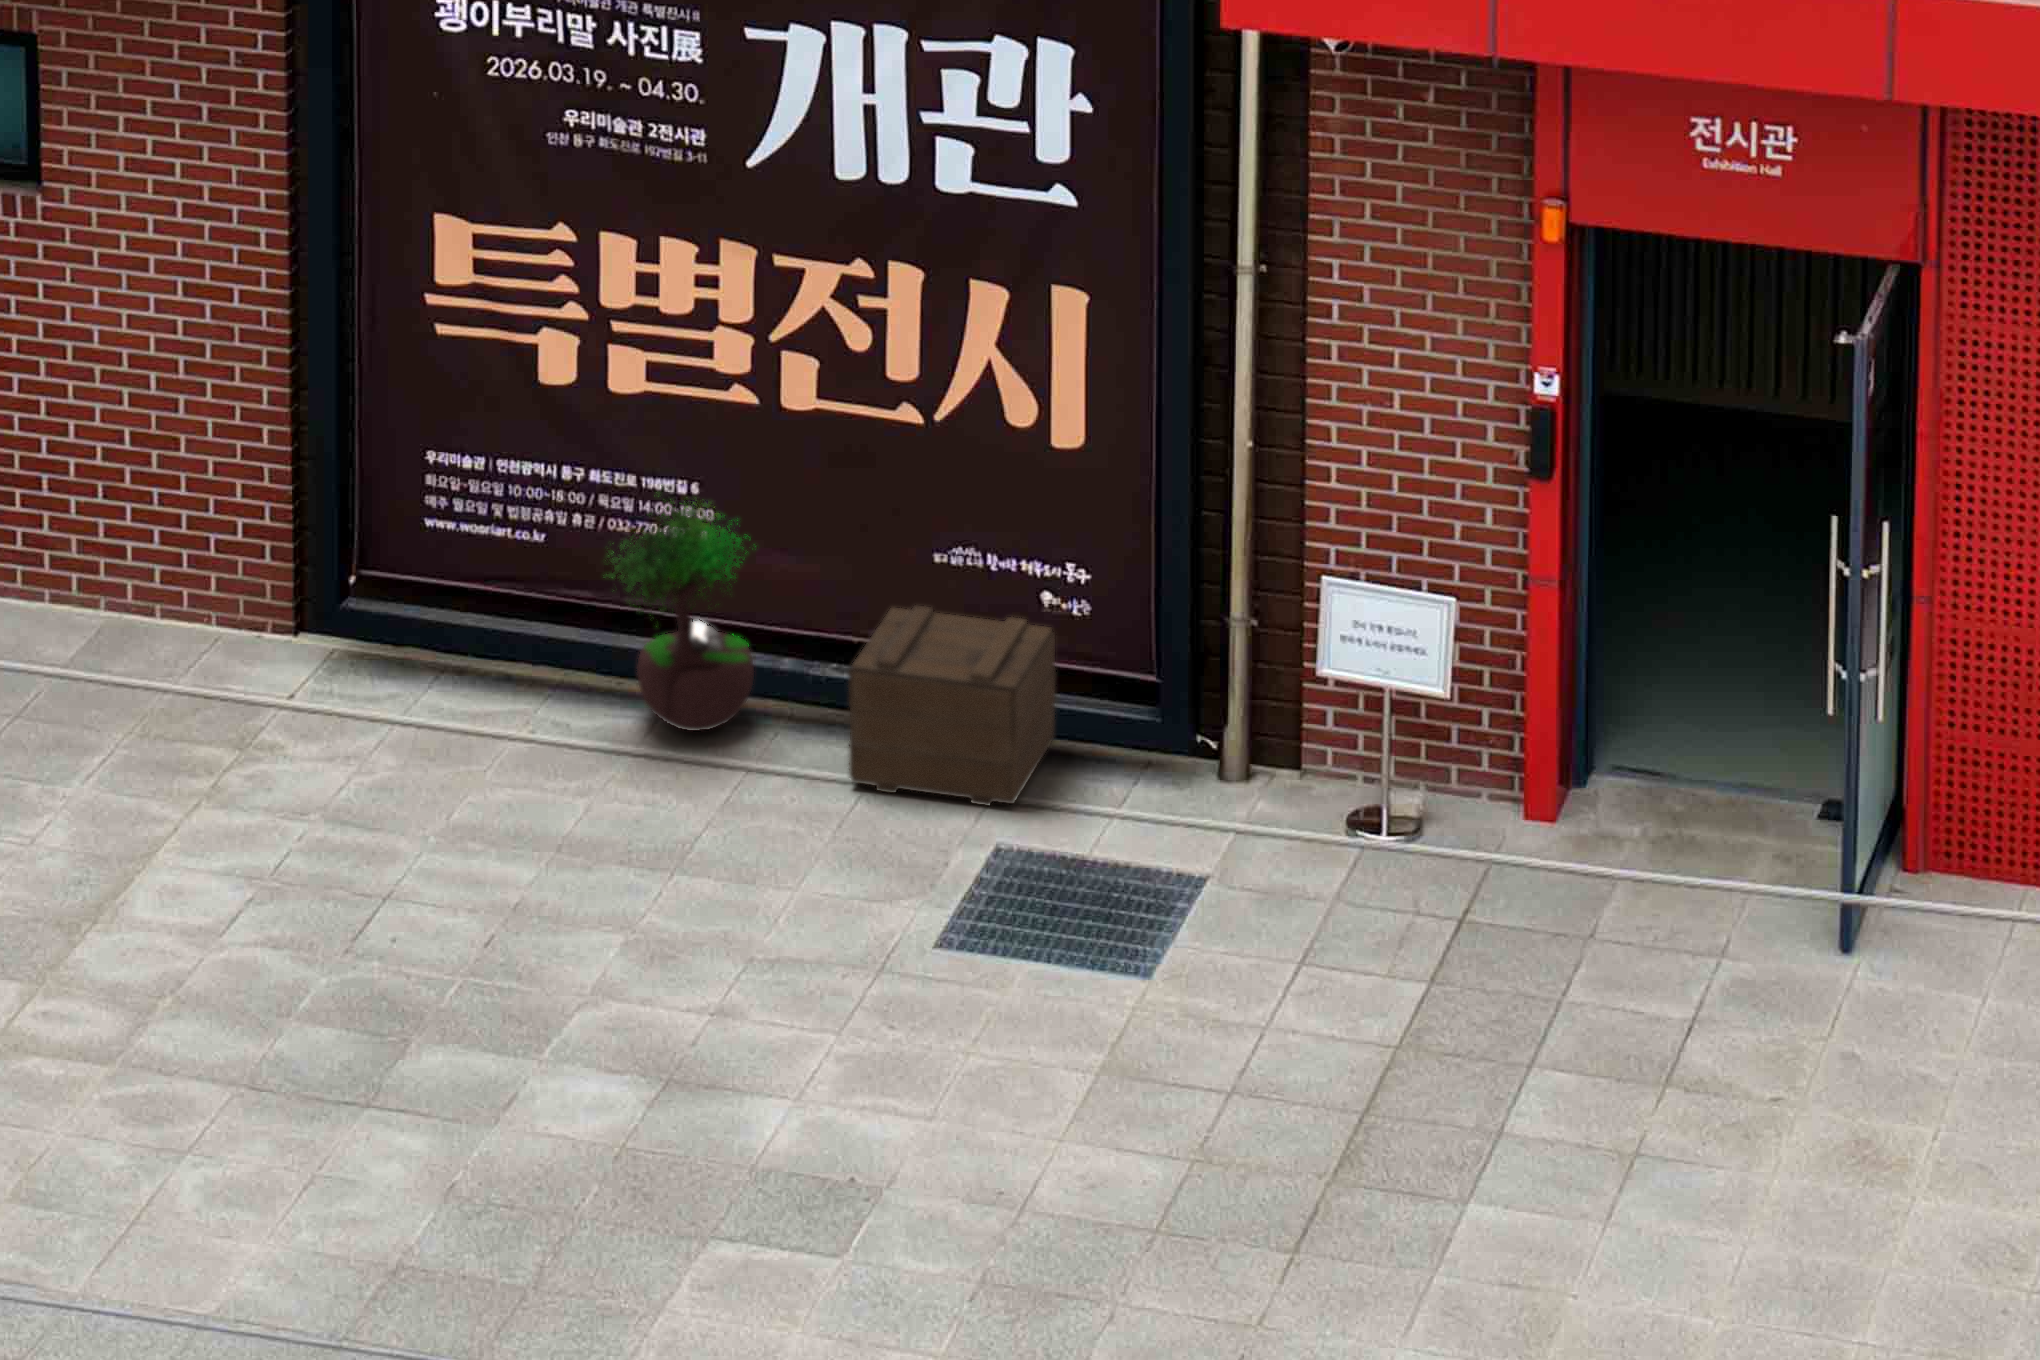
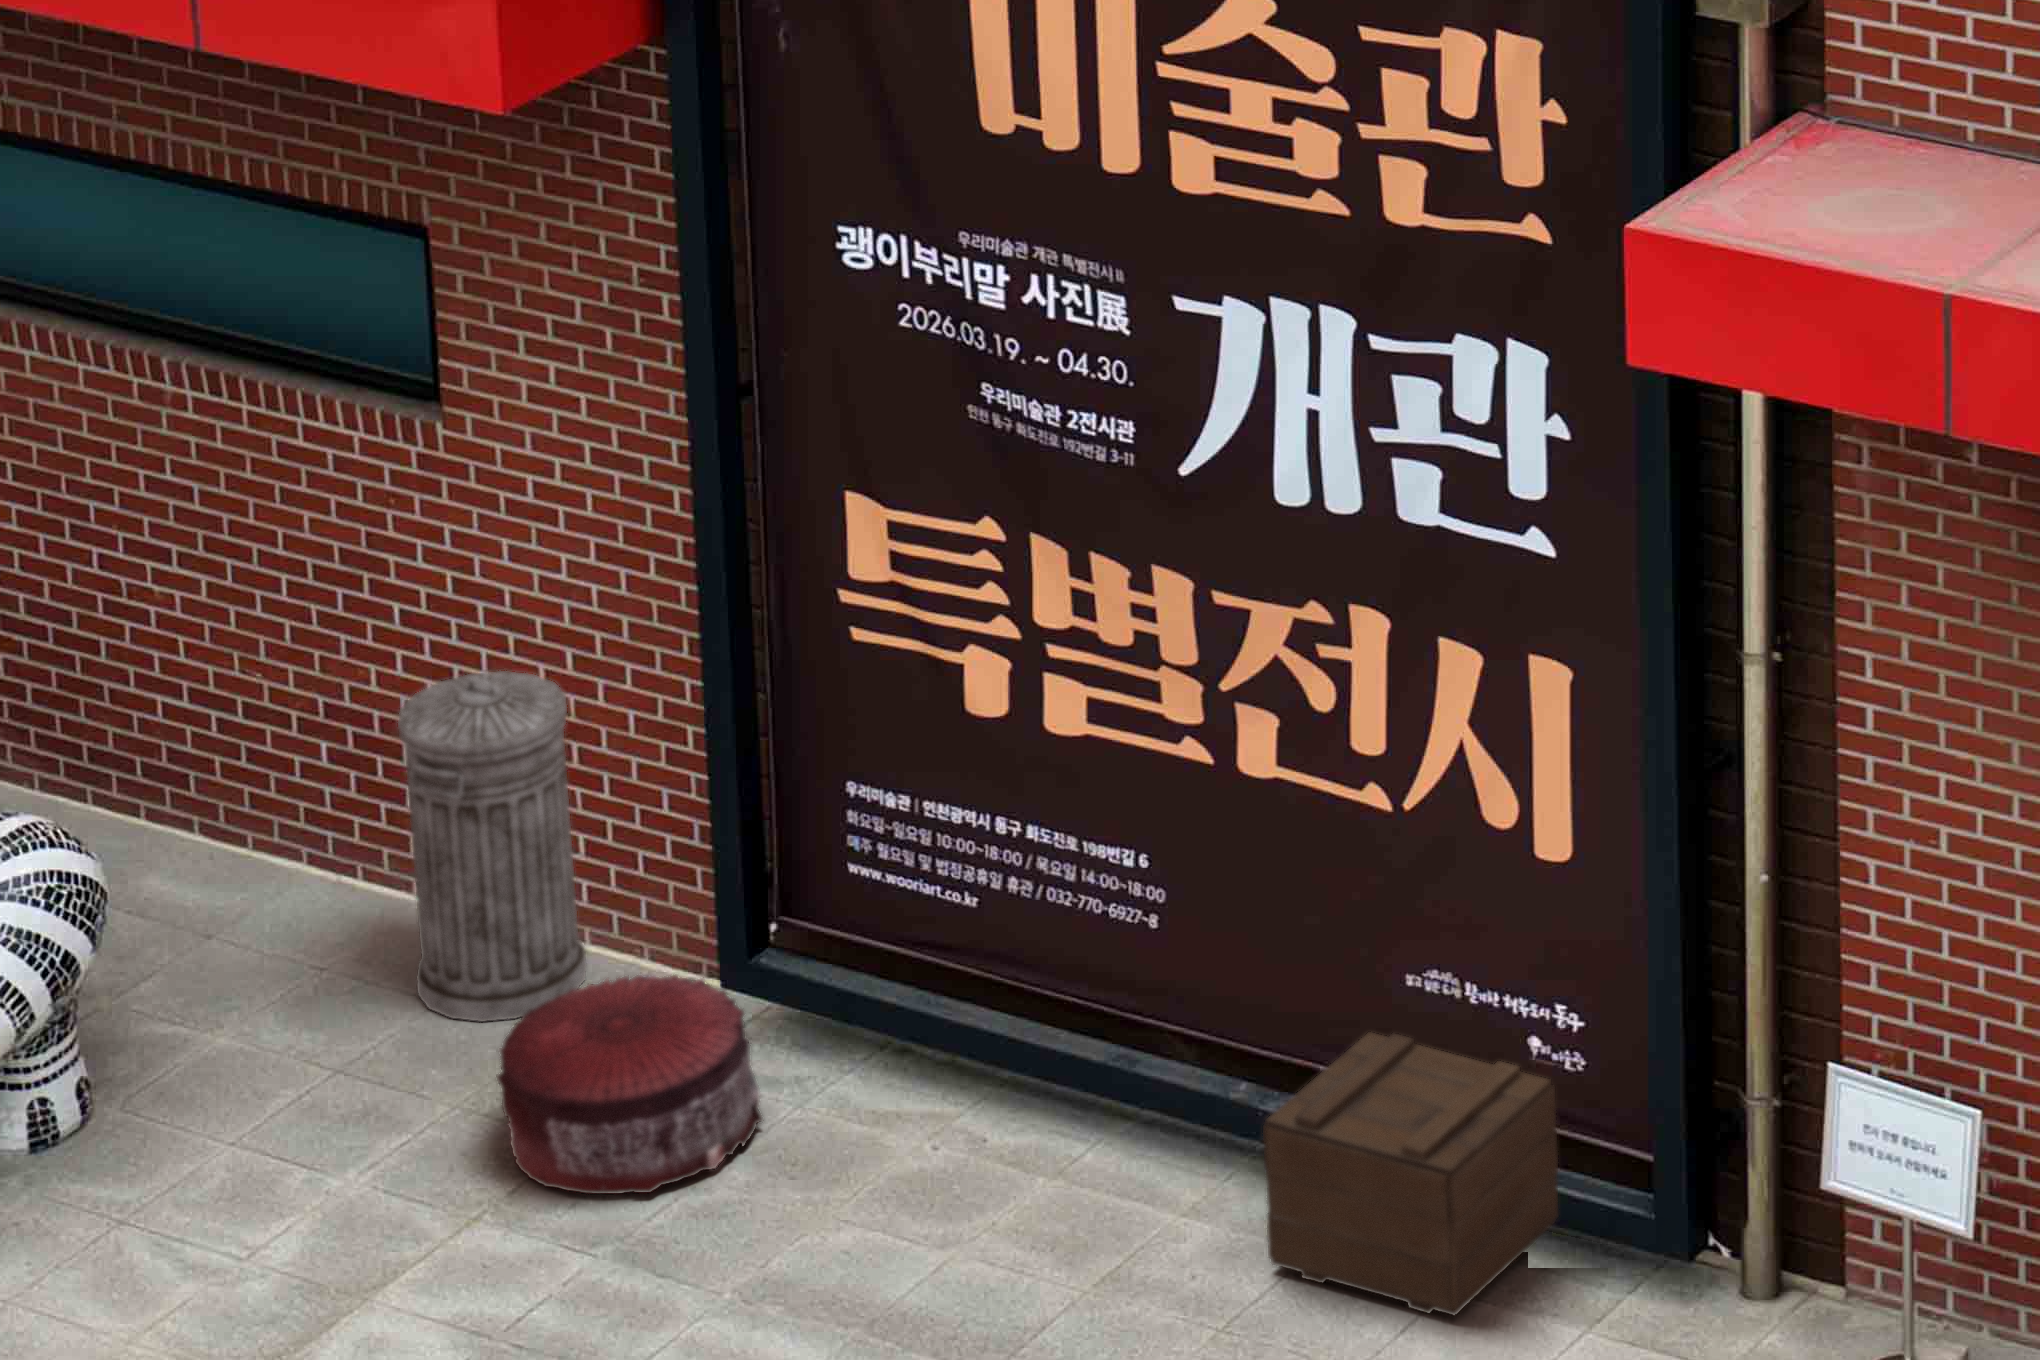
trash can: none [31,397,171,675] -> present [398,671,586,1022]
potted tree: present [604,485,756,731] -> none [986,858,1210,1167]
pouf: none [185,614,389,777] -> present [497,975,764,1194]

